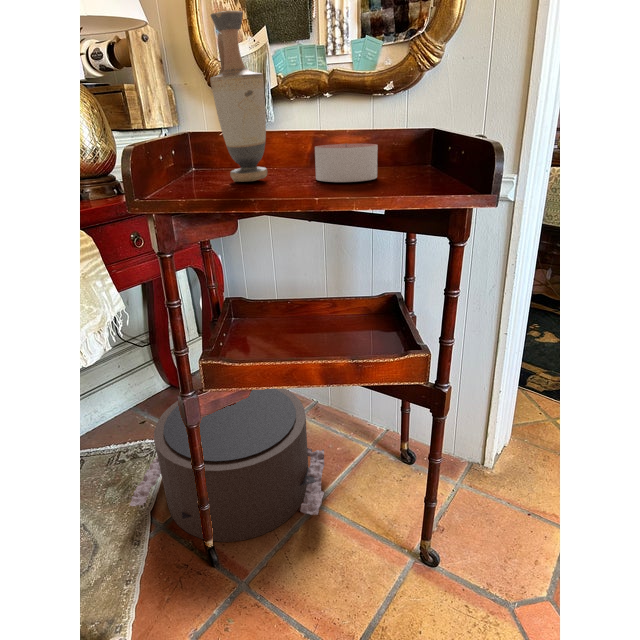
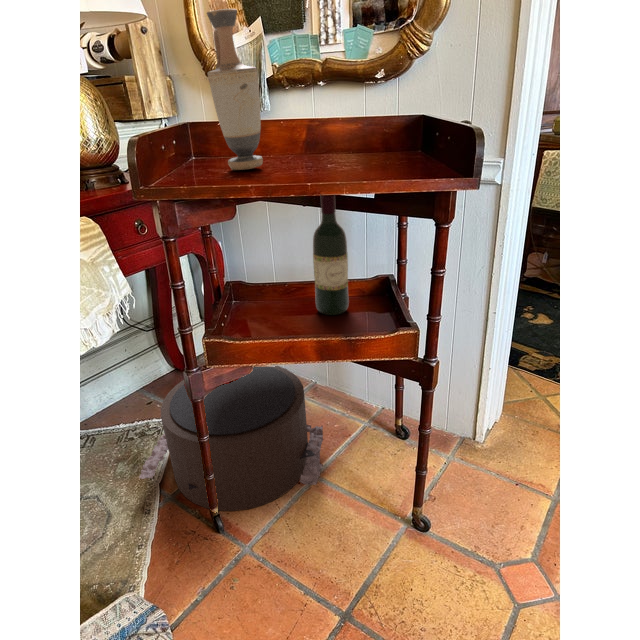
candle: present [315,144,378,182] -> none [307,132,366,169]
wine bottle: none [319,197,355,336] -> present [313,195,349,315]

